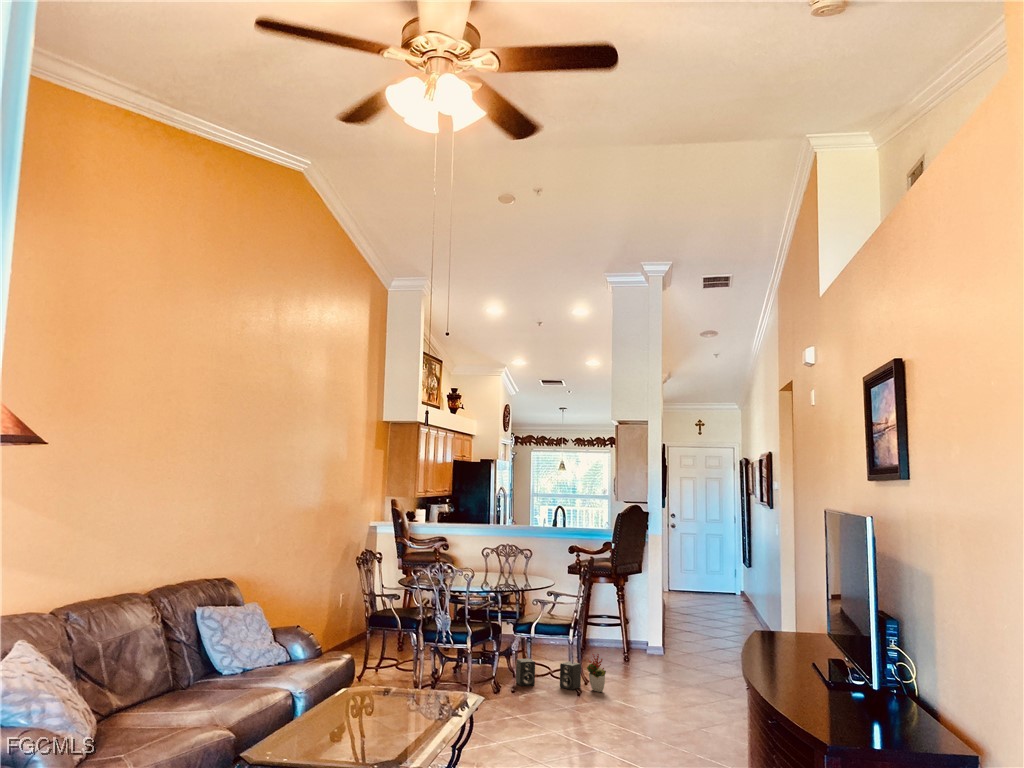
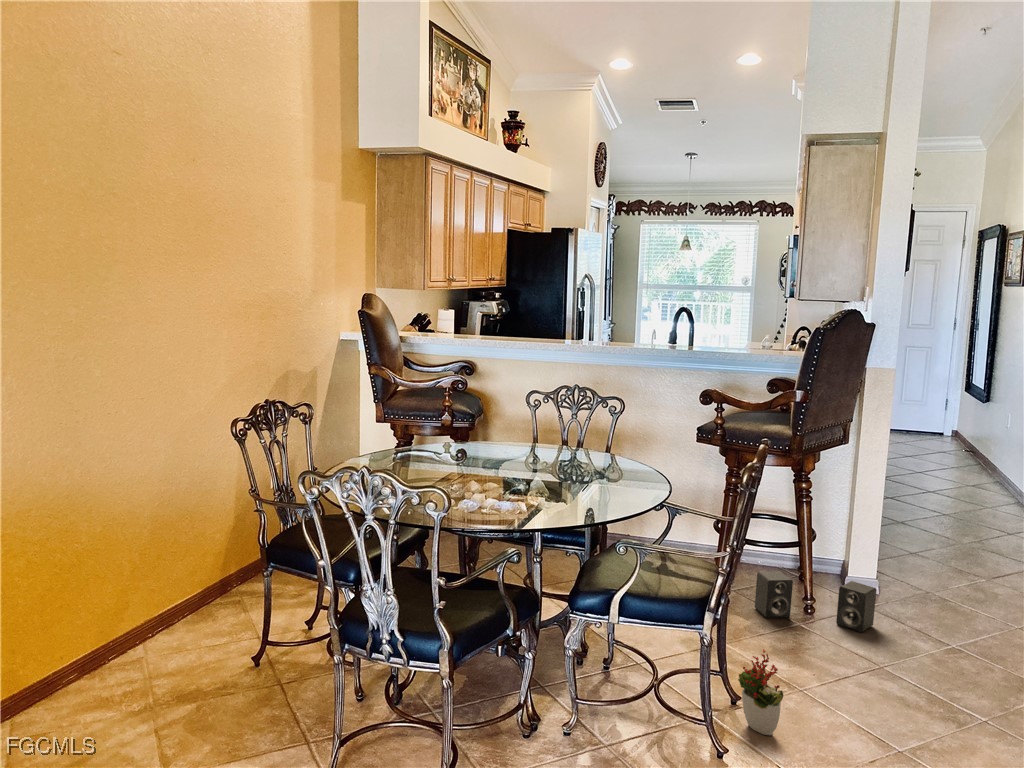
speaker: present [516,659,581,690] -> present [755,571,877,632]

